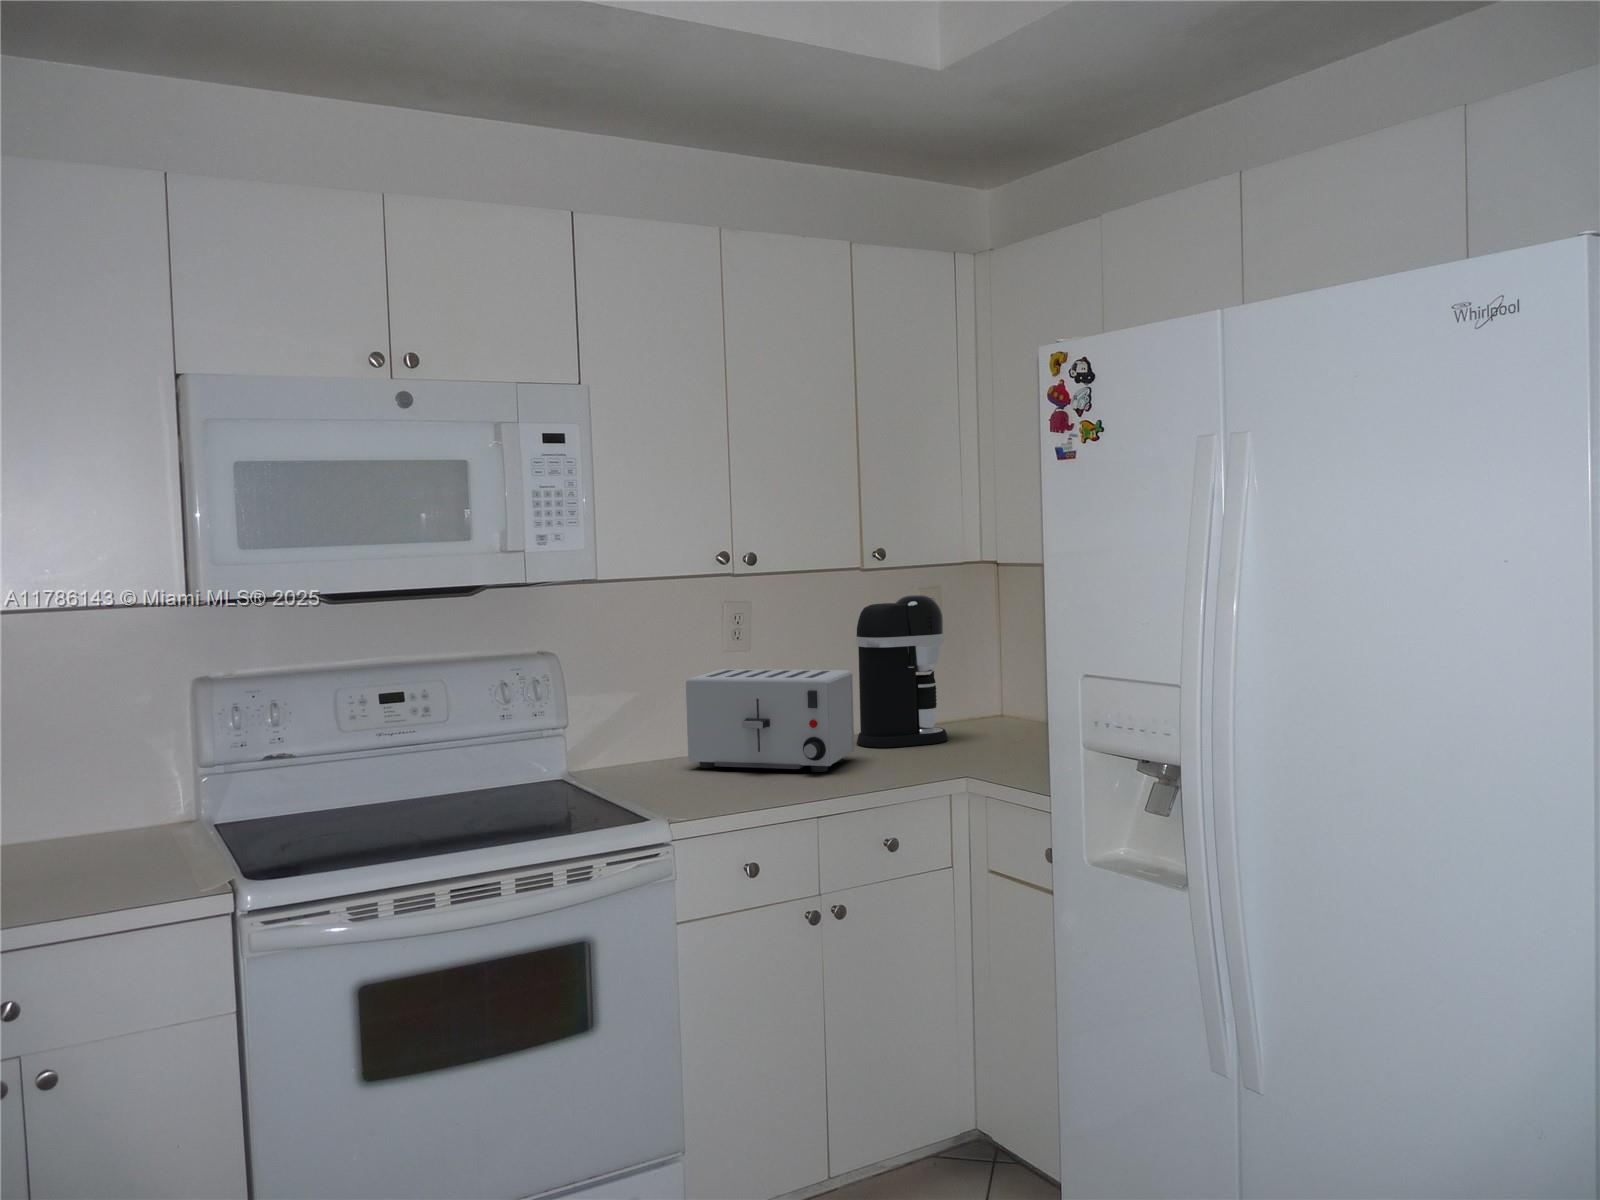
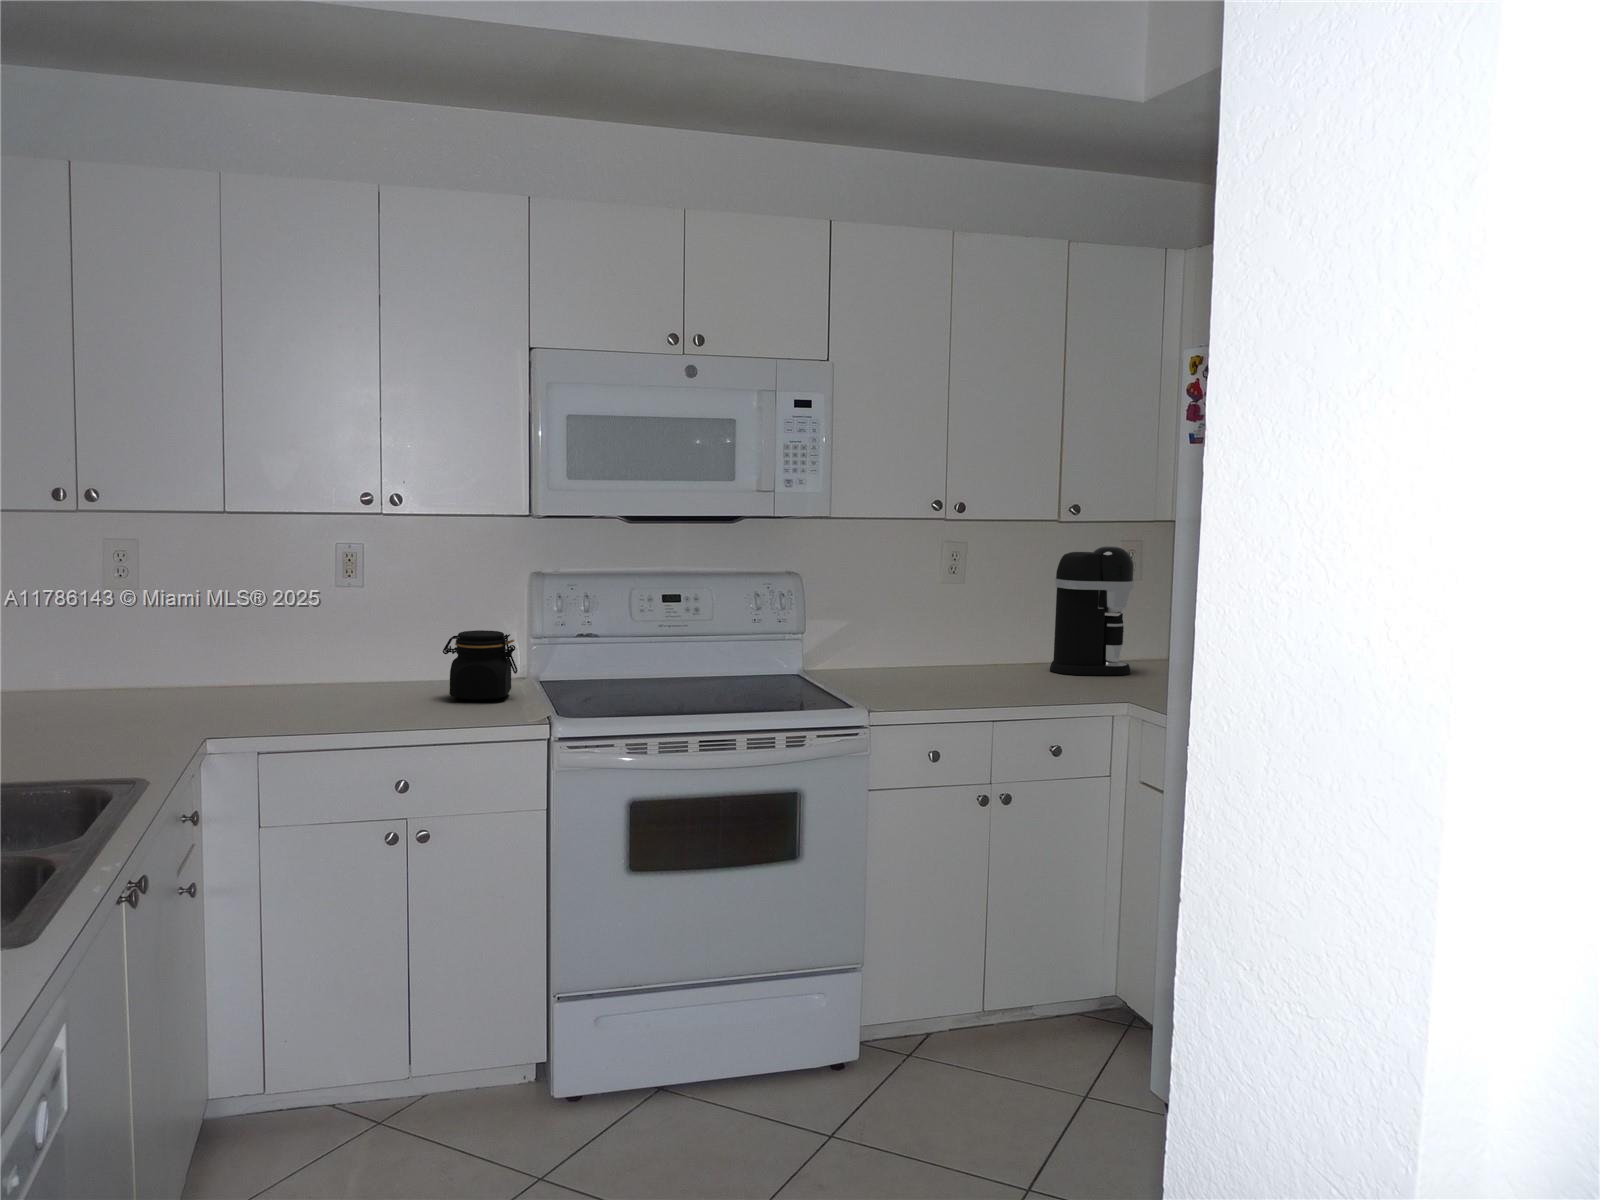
toaster: present [686,669,854,772] -> none [900,597,1044,688]
jar: none [63,764,180,866] -> present [443,630,518,700]

